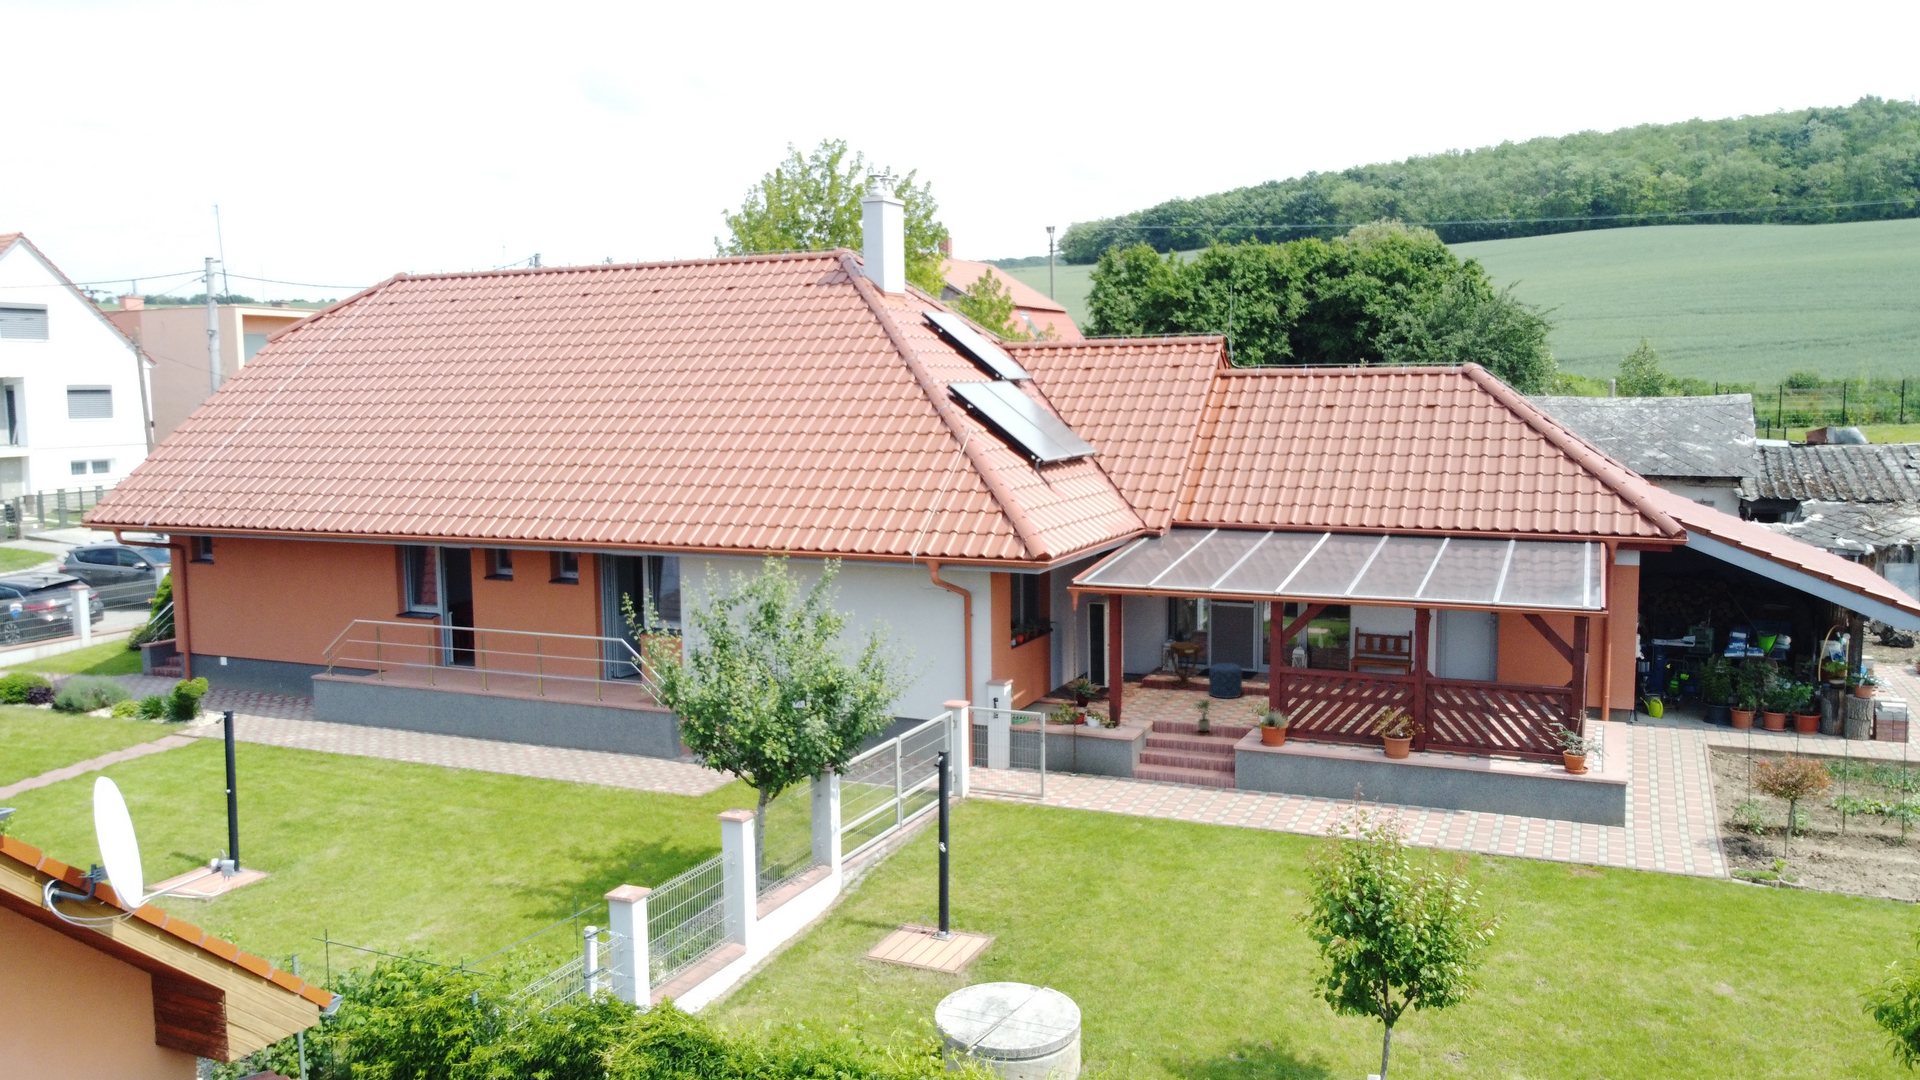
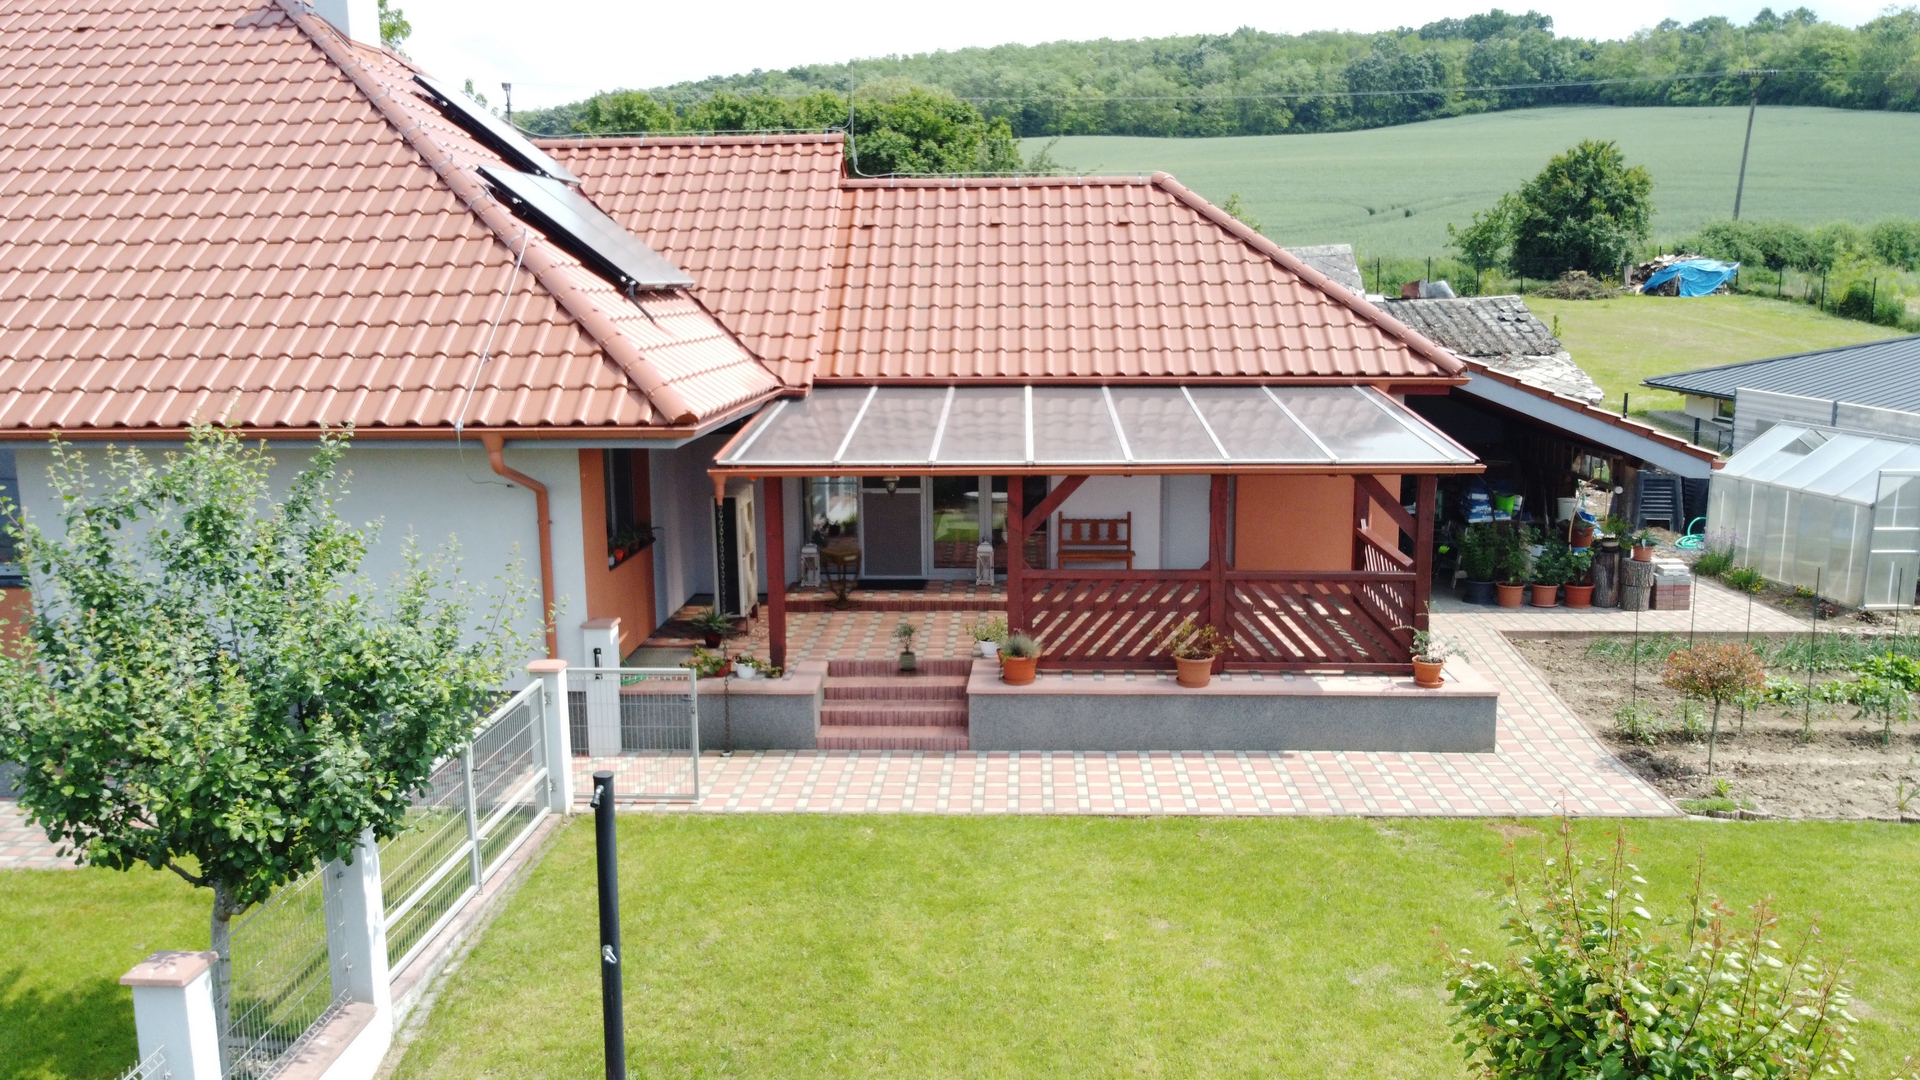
pouf: present [1209,663,1242,698] -> none [883,571,928,619]

